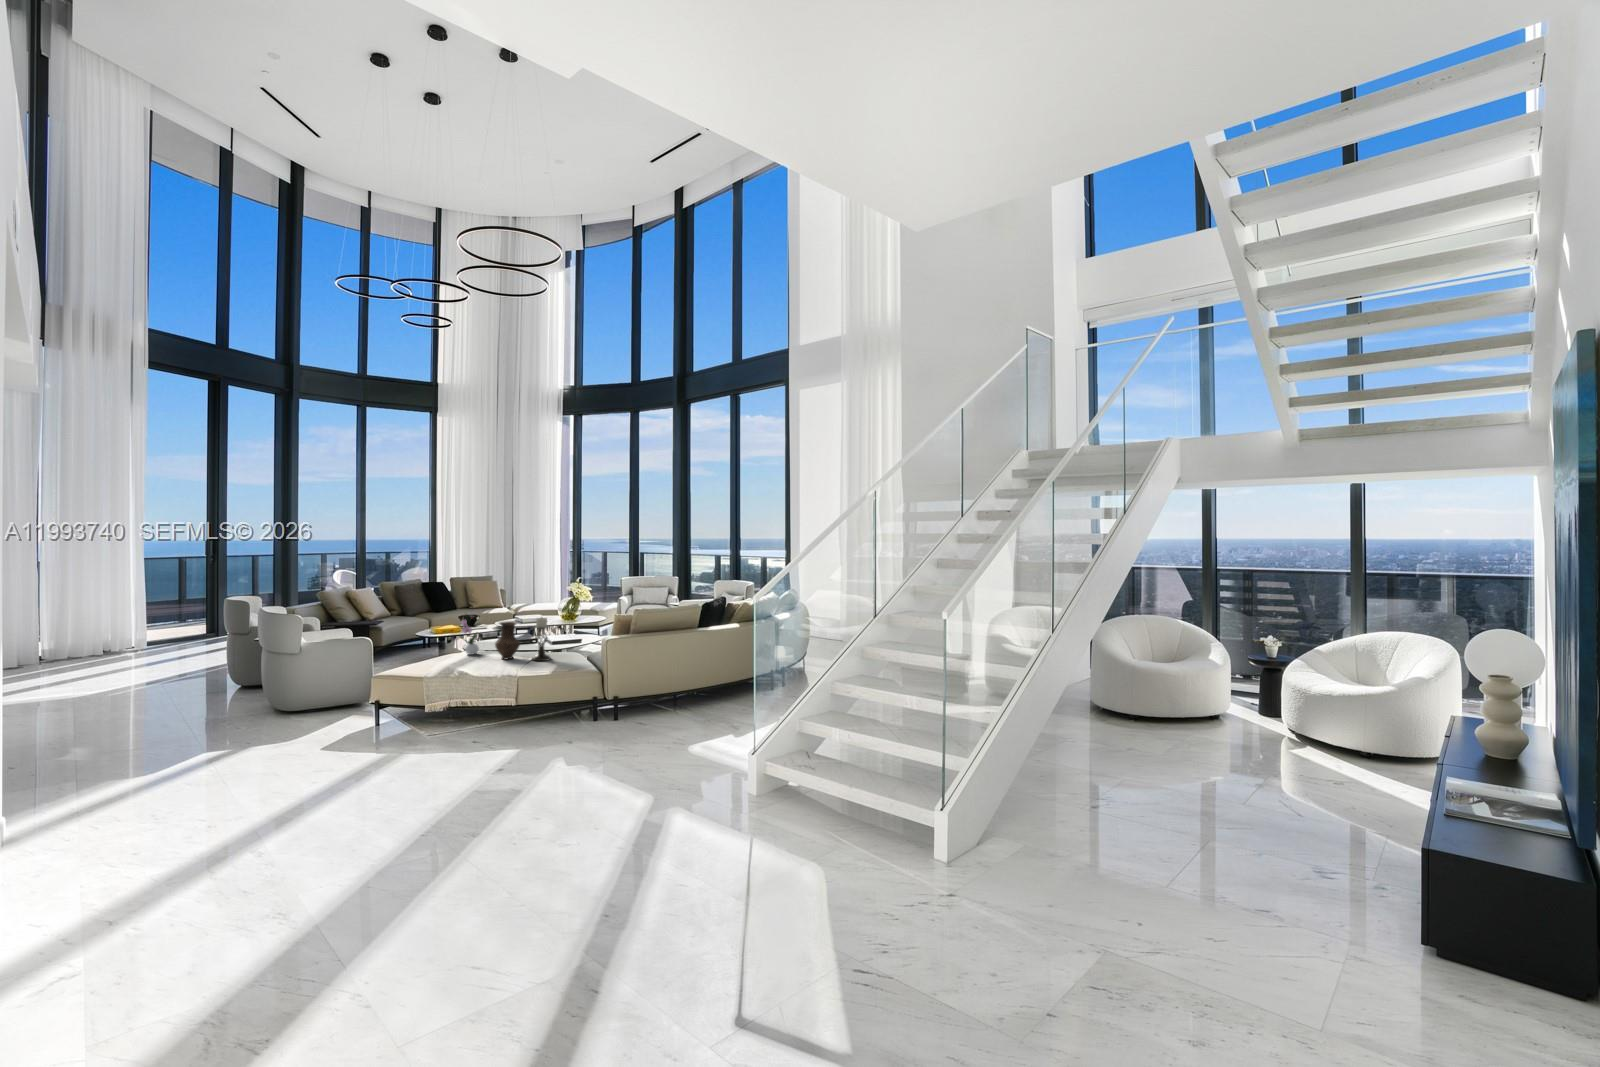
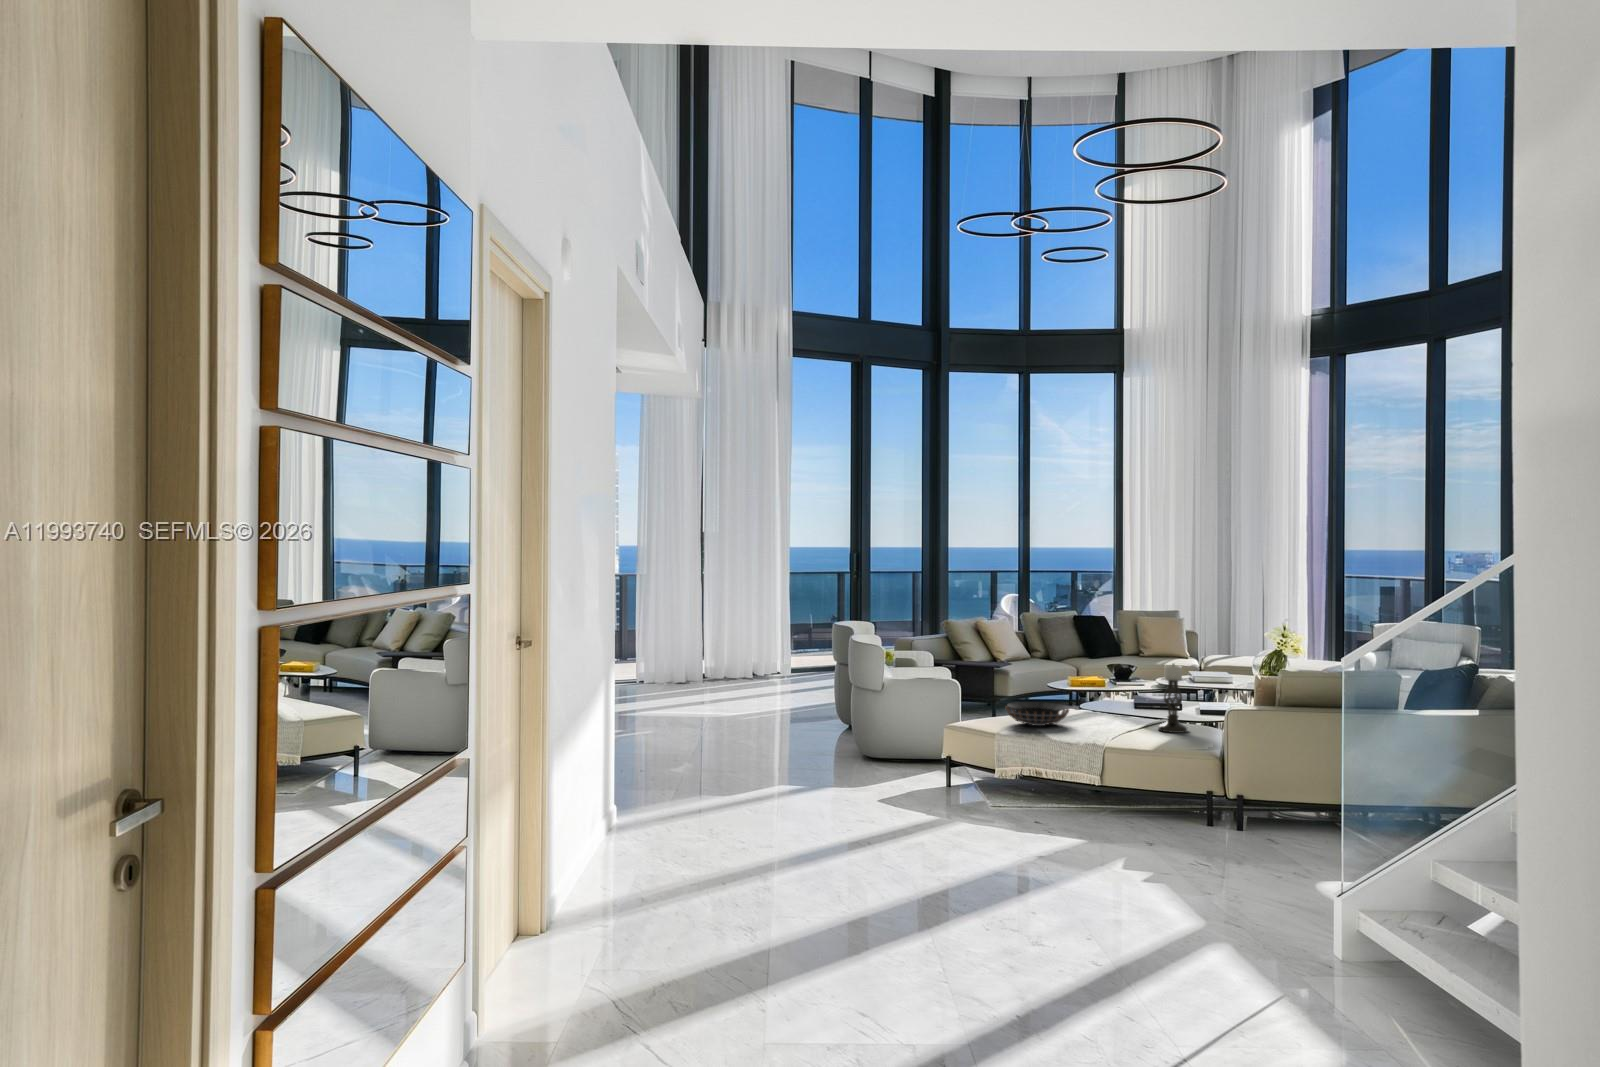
flower arrangement: present [462,616,479,655] -> none [1073,653,1100,714]
vase: present [495,621,520,660] -> none [1109,667,1146,725]
decorative bowl: none [420,651,469,669] -> present [1006,702,1069,726]

